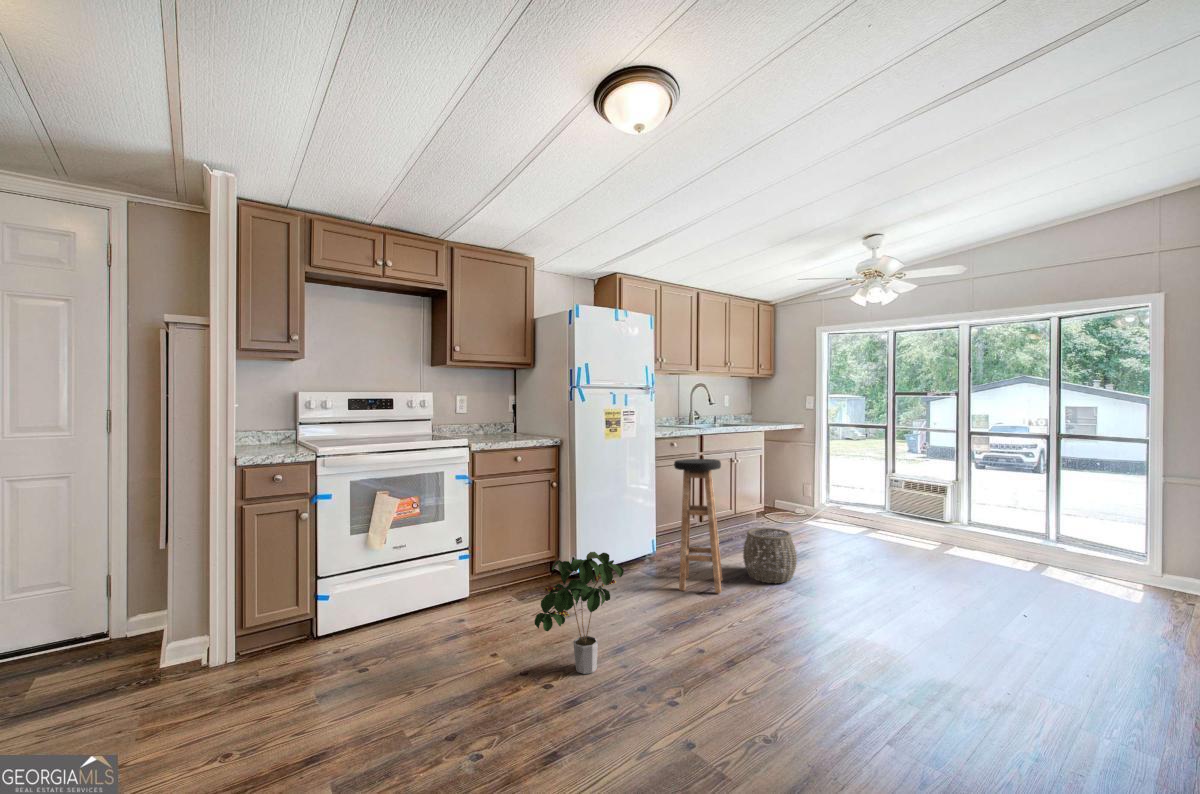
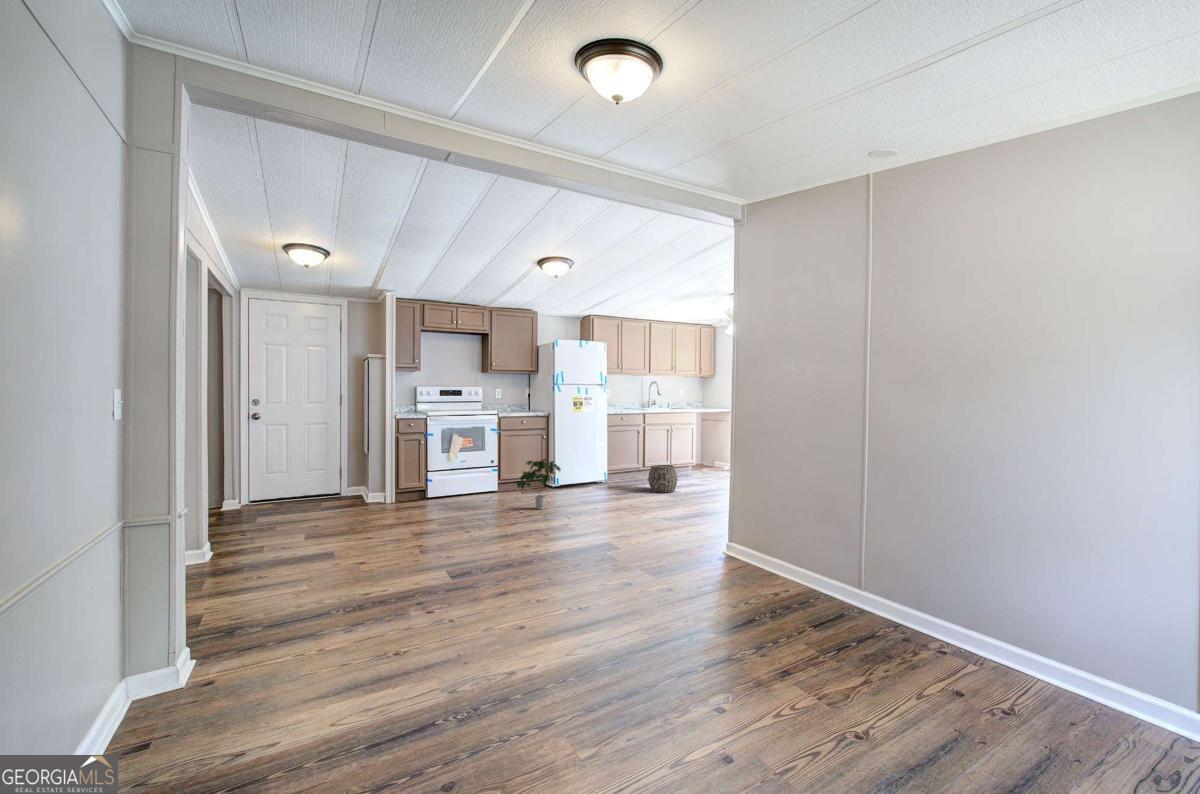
bar stool: present [674,459,722,593] -> none [607,424,635,494]

